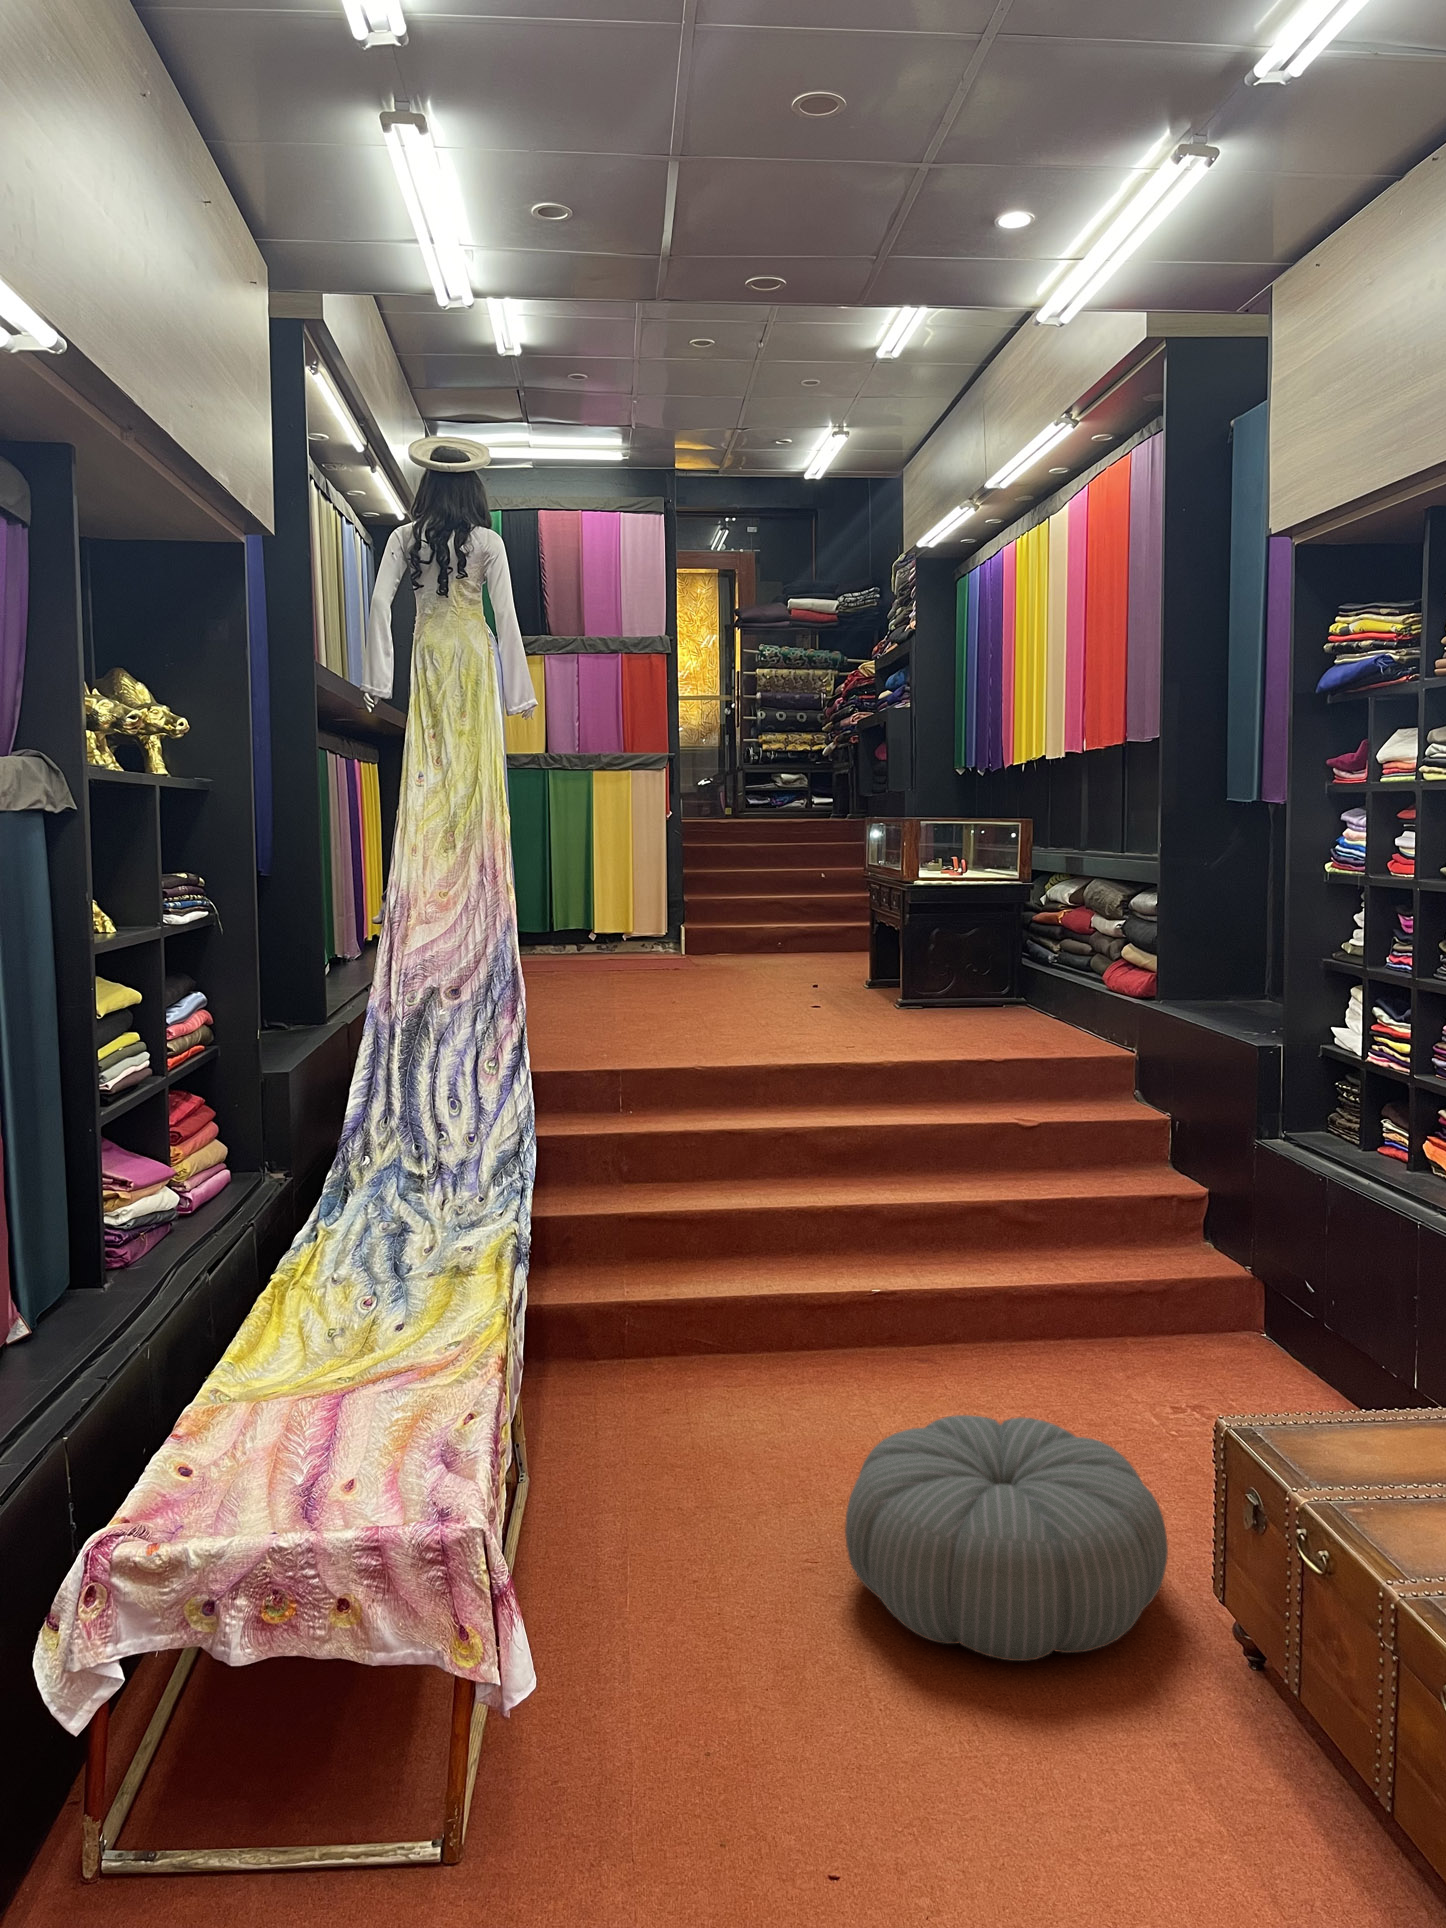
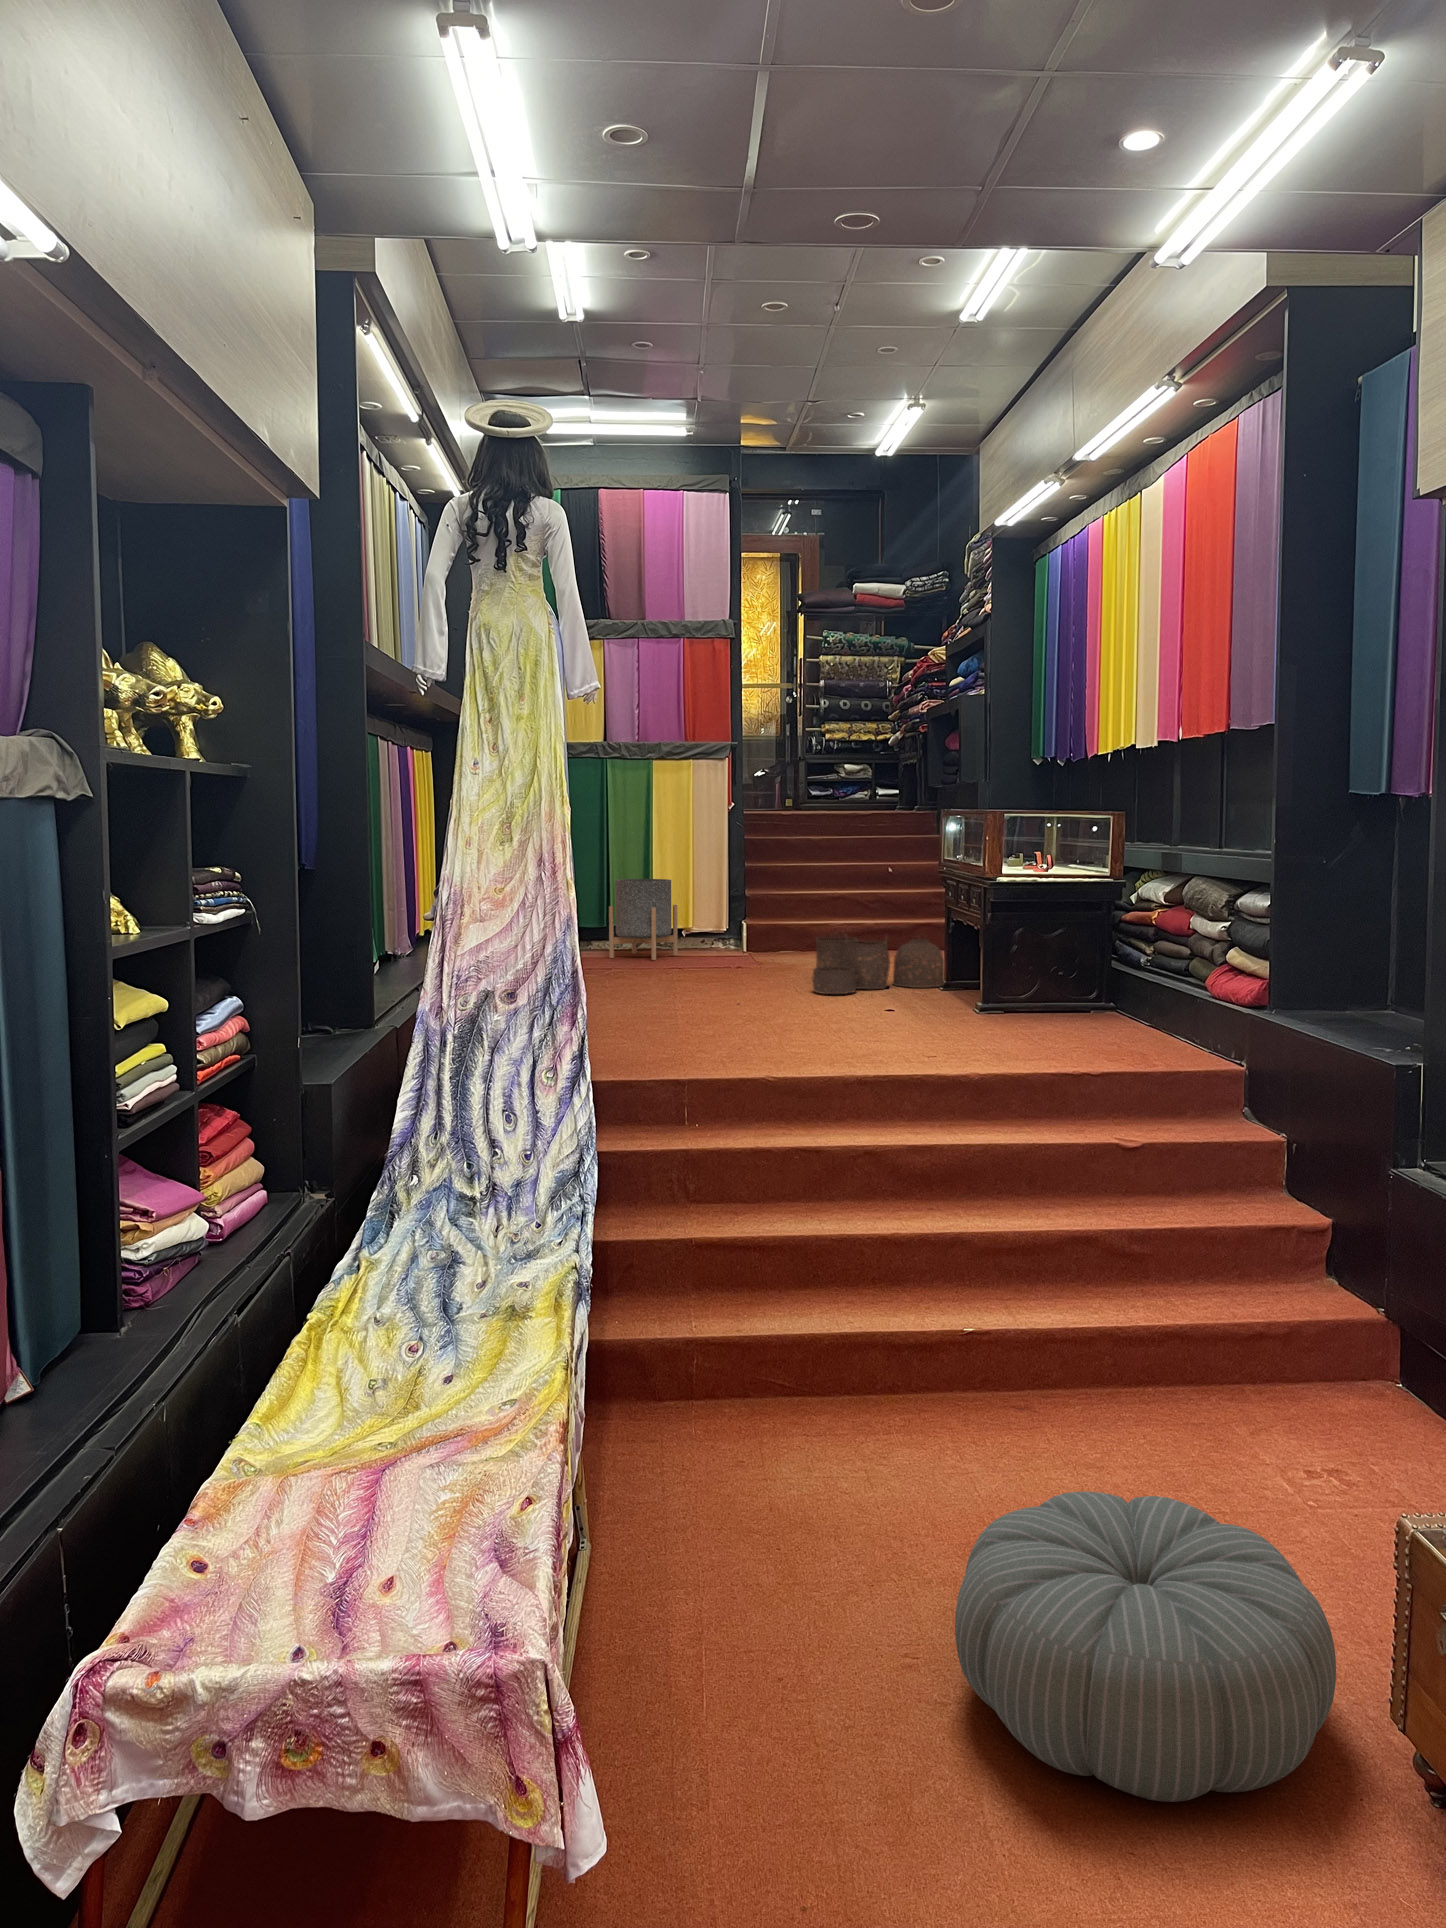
planter: none [551,885,618,963] -> present [609,879,678,960]
woven basket: none [745,933,872,993] -> present [812,931,944,994]

